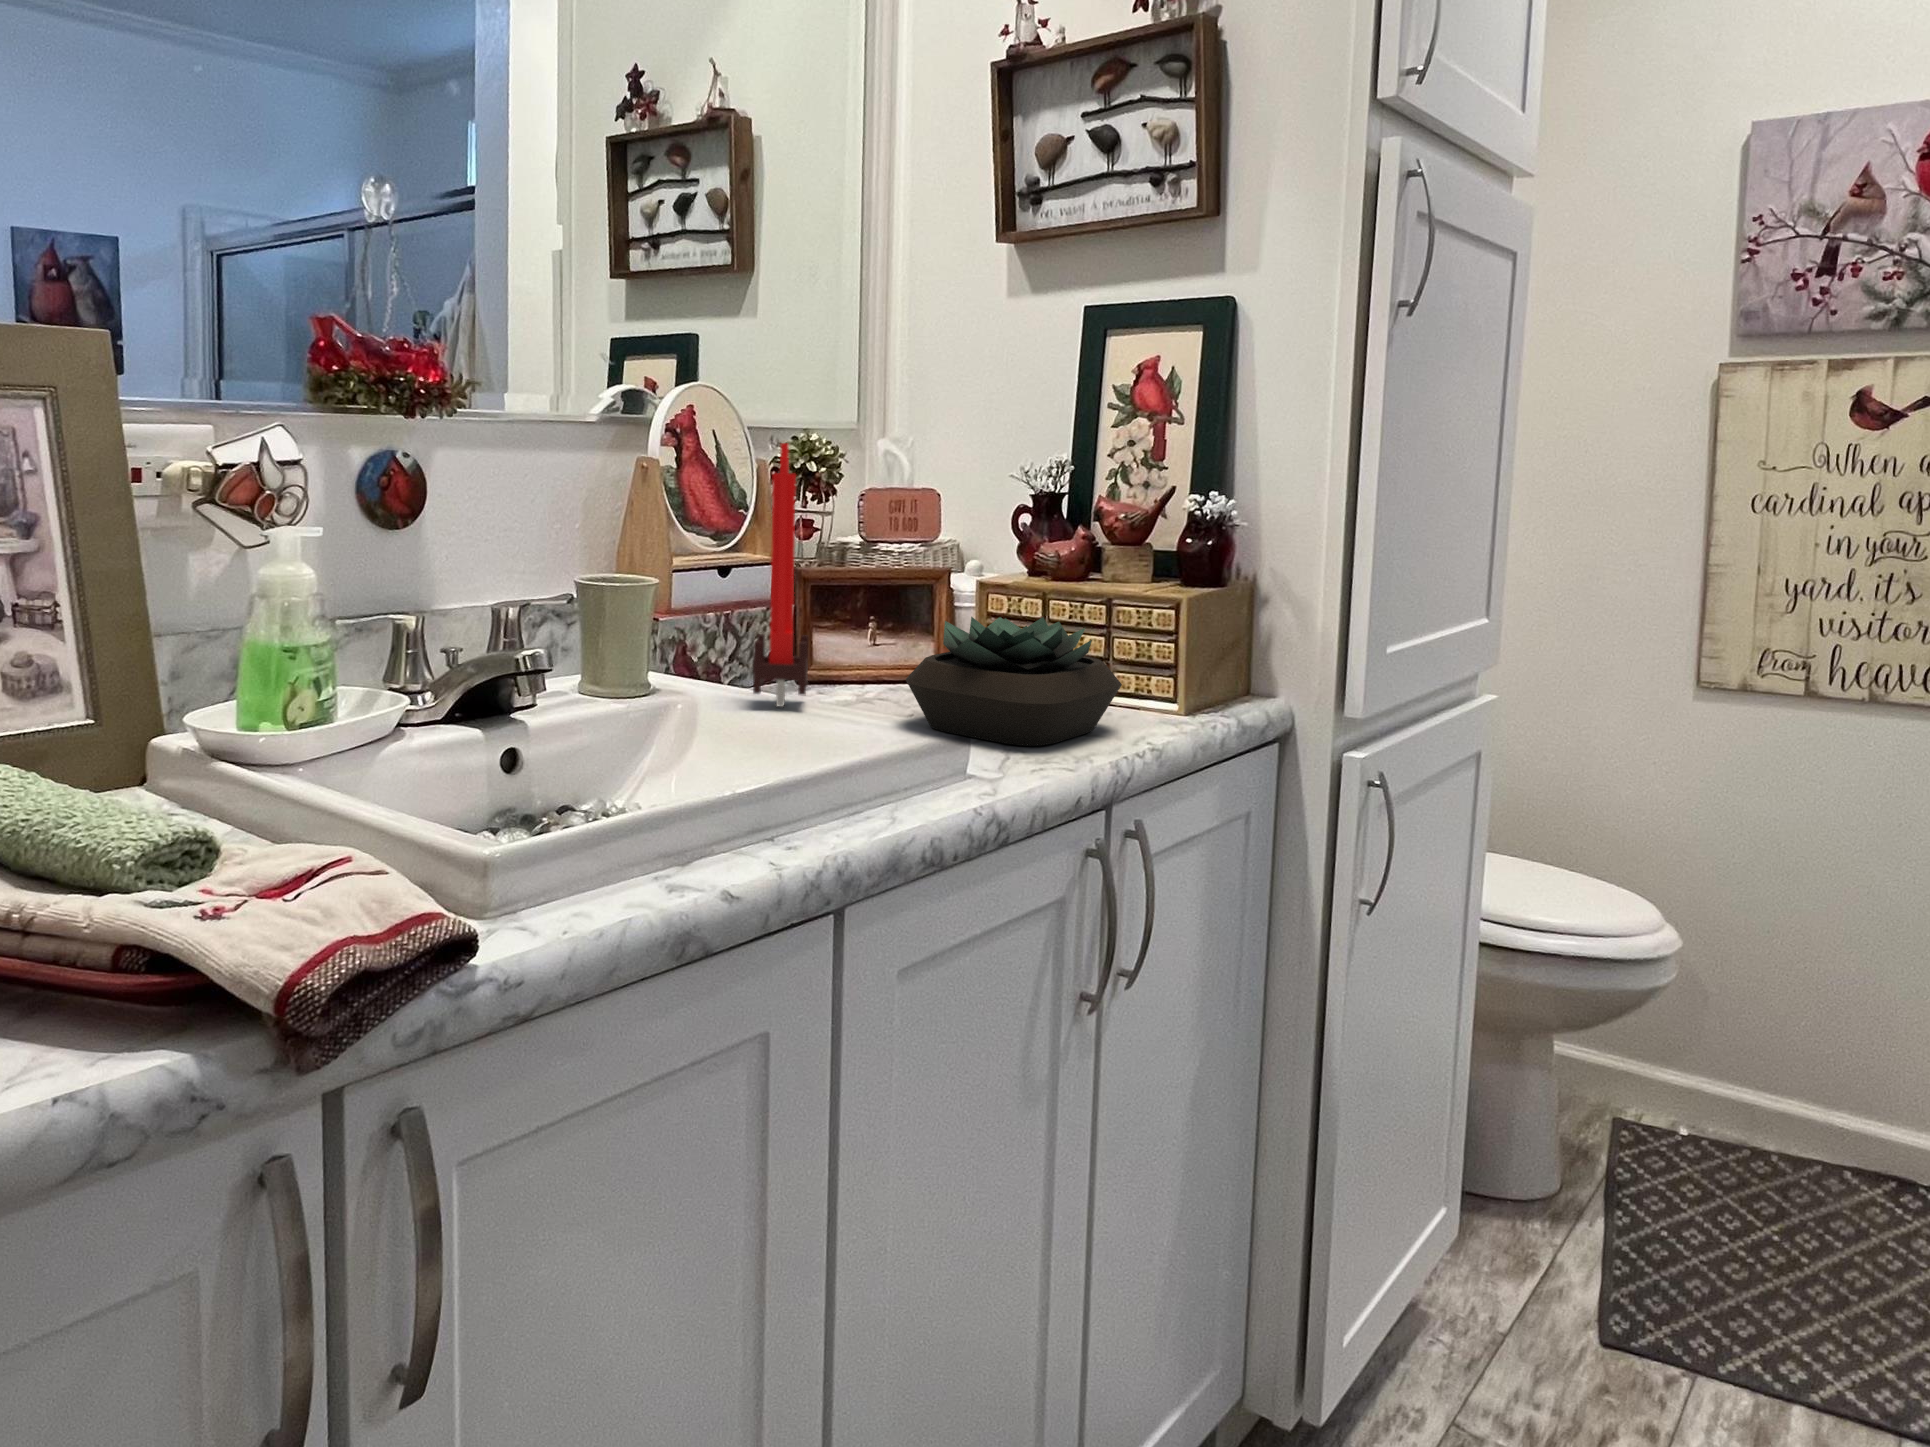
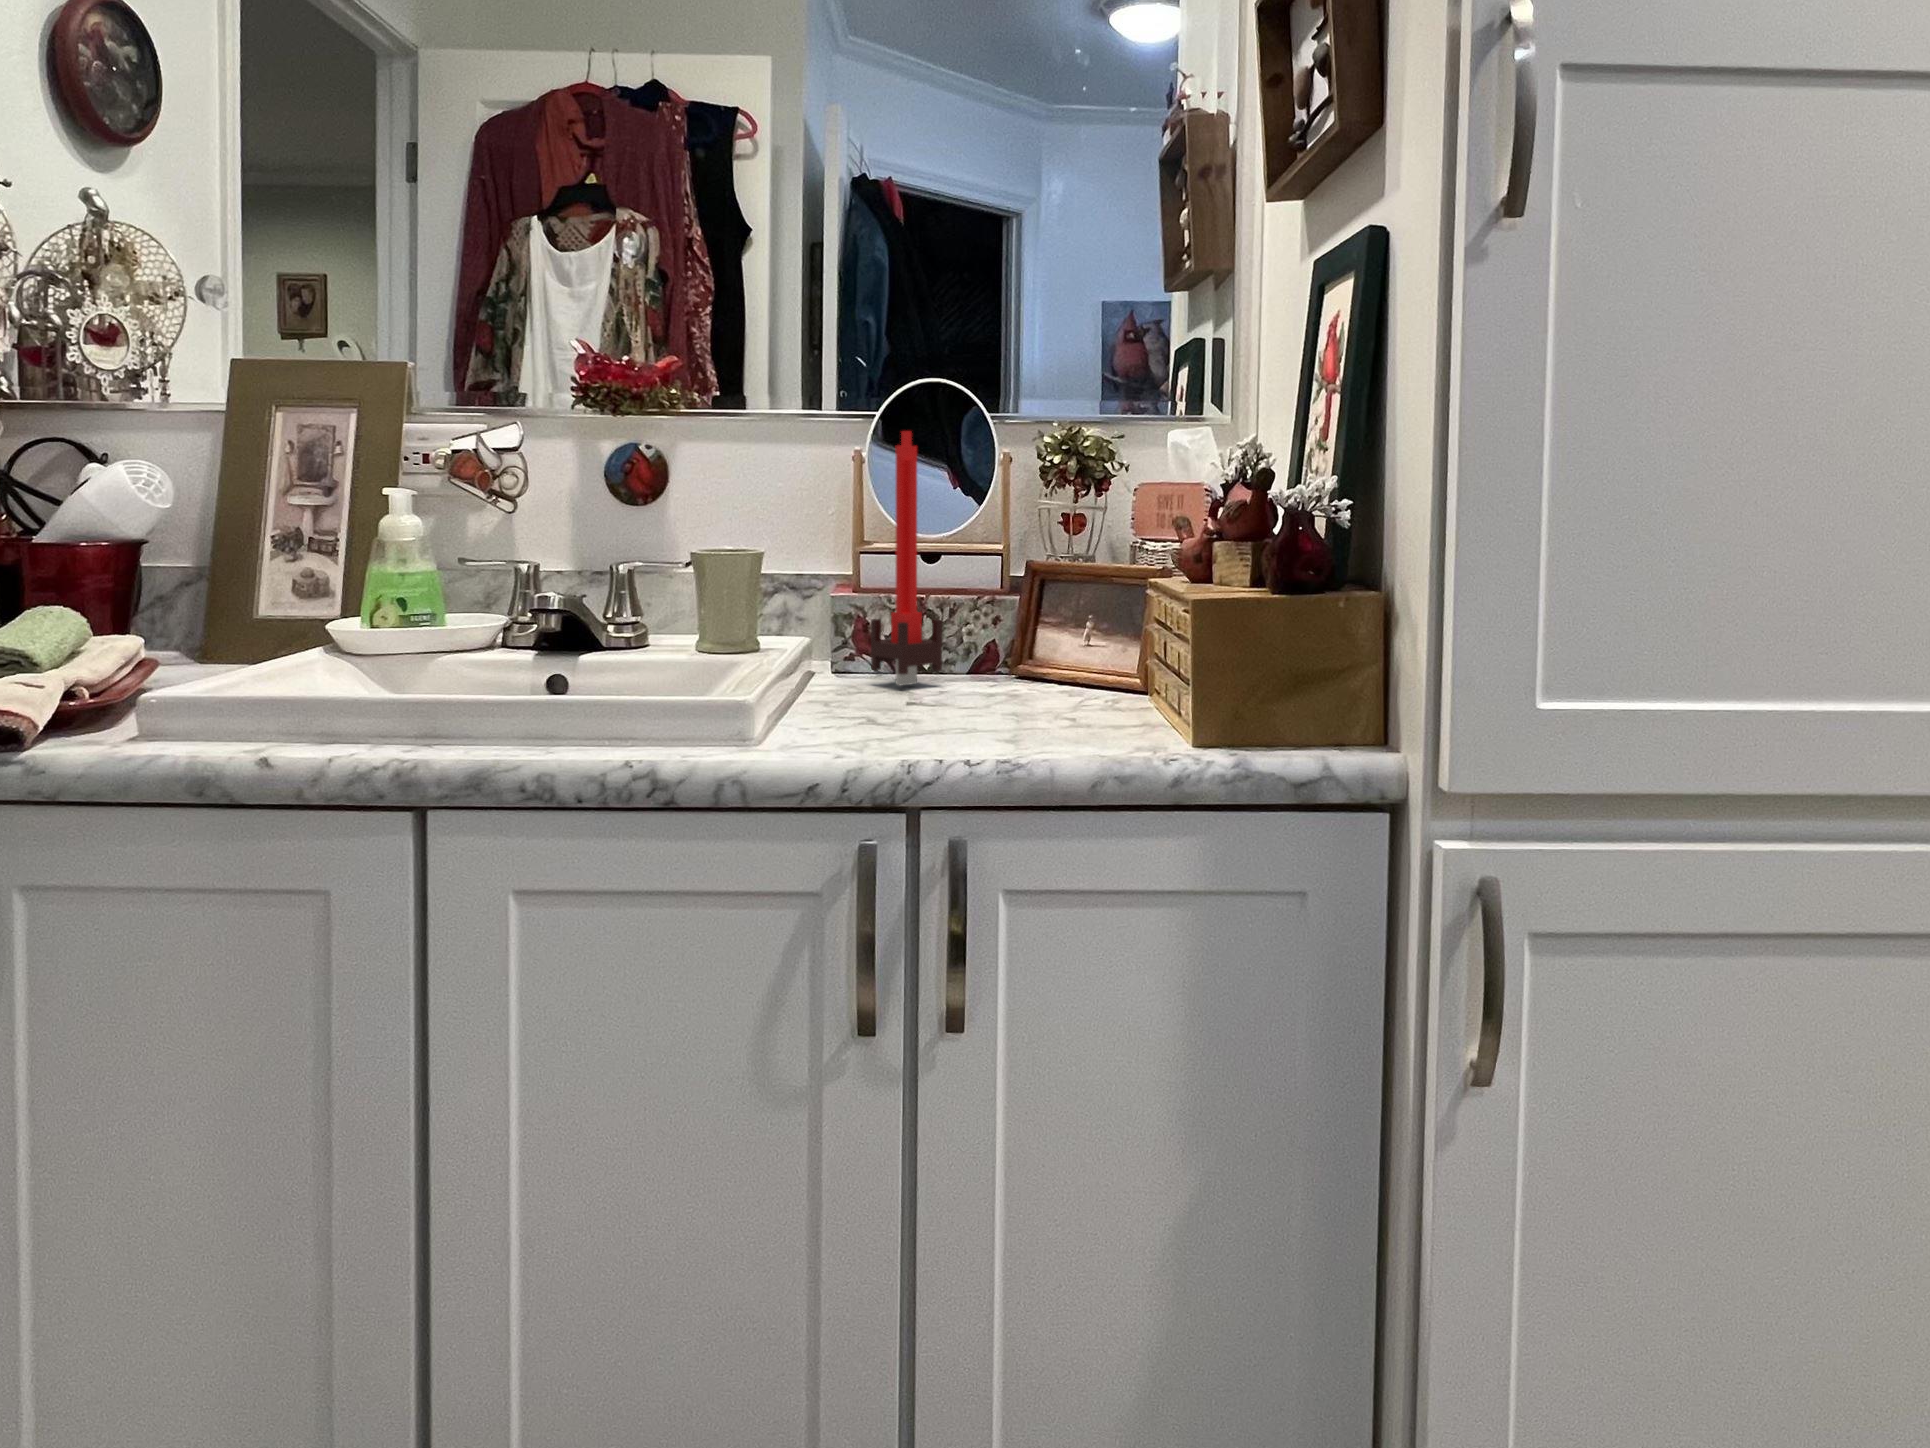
succulent plant: present [906,617,1122,746] -> none [911,603,1107,734]

